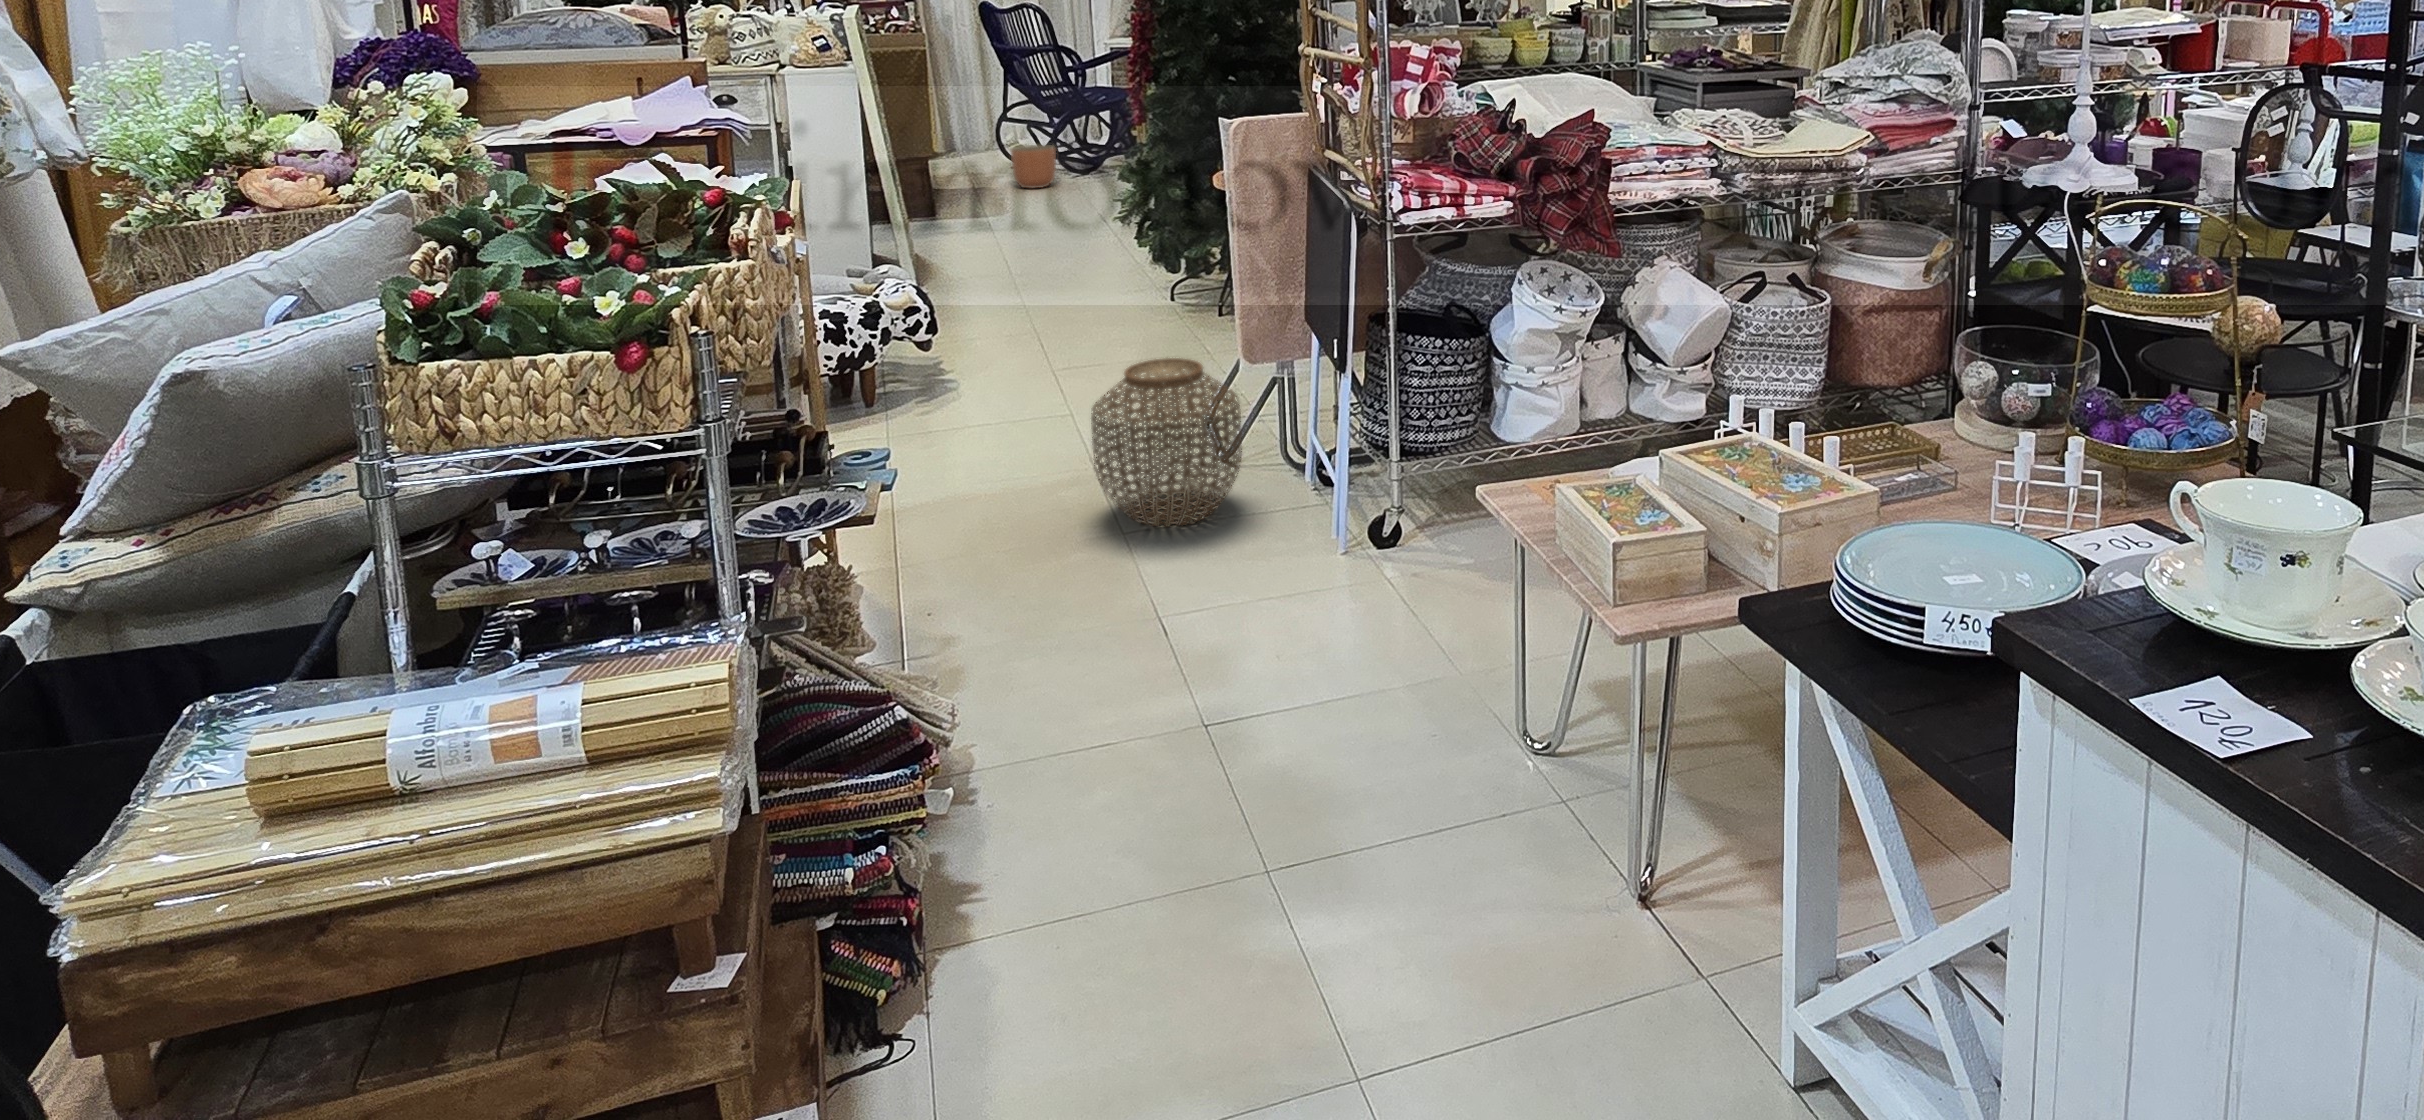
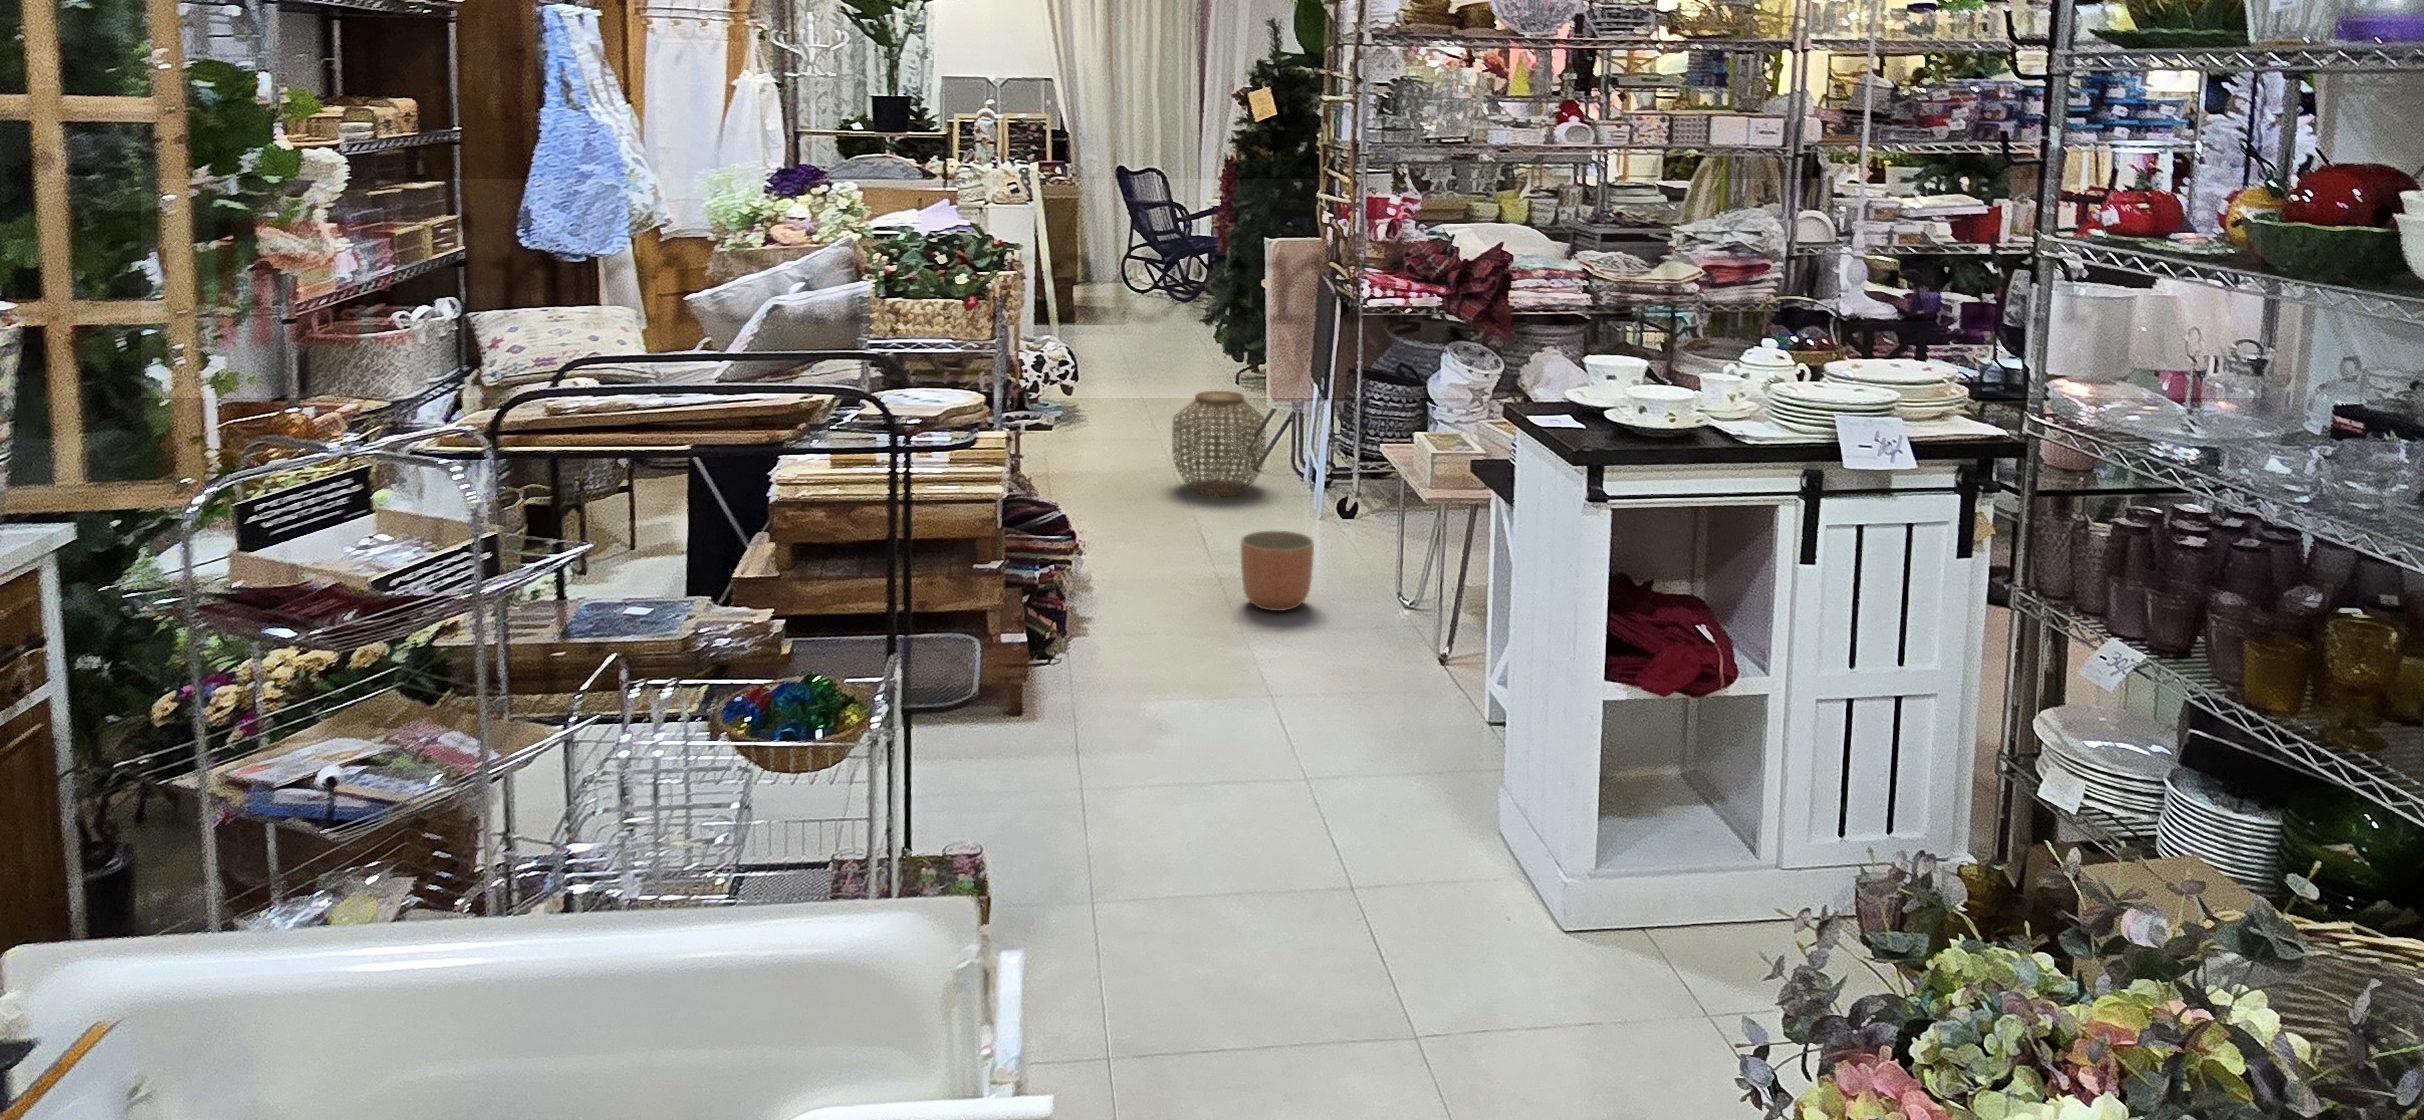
planter: present [1011,145,1056,188] -> present [1241,531,1314,611]

